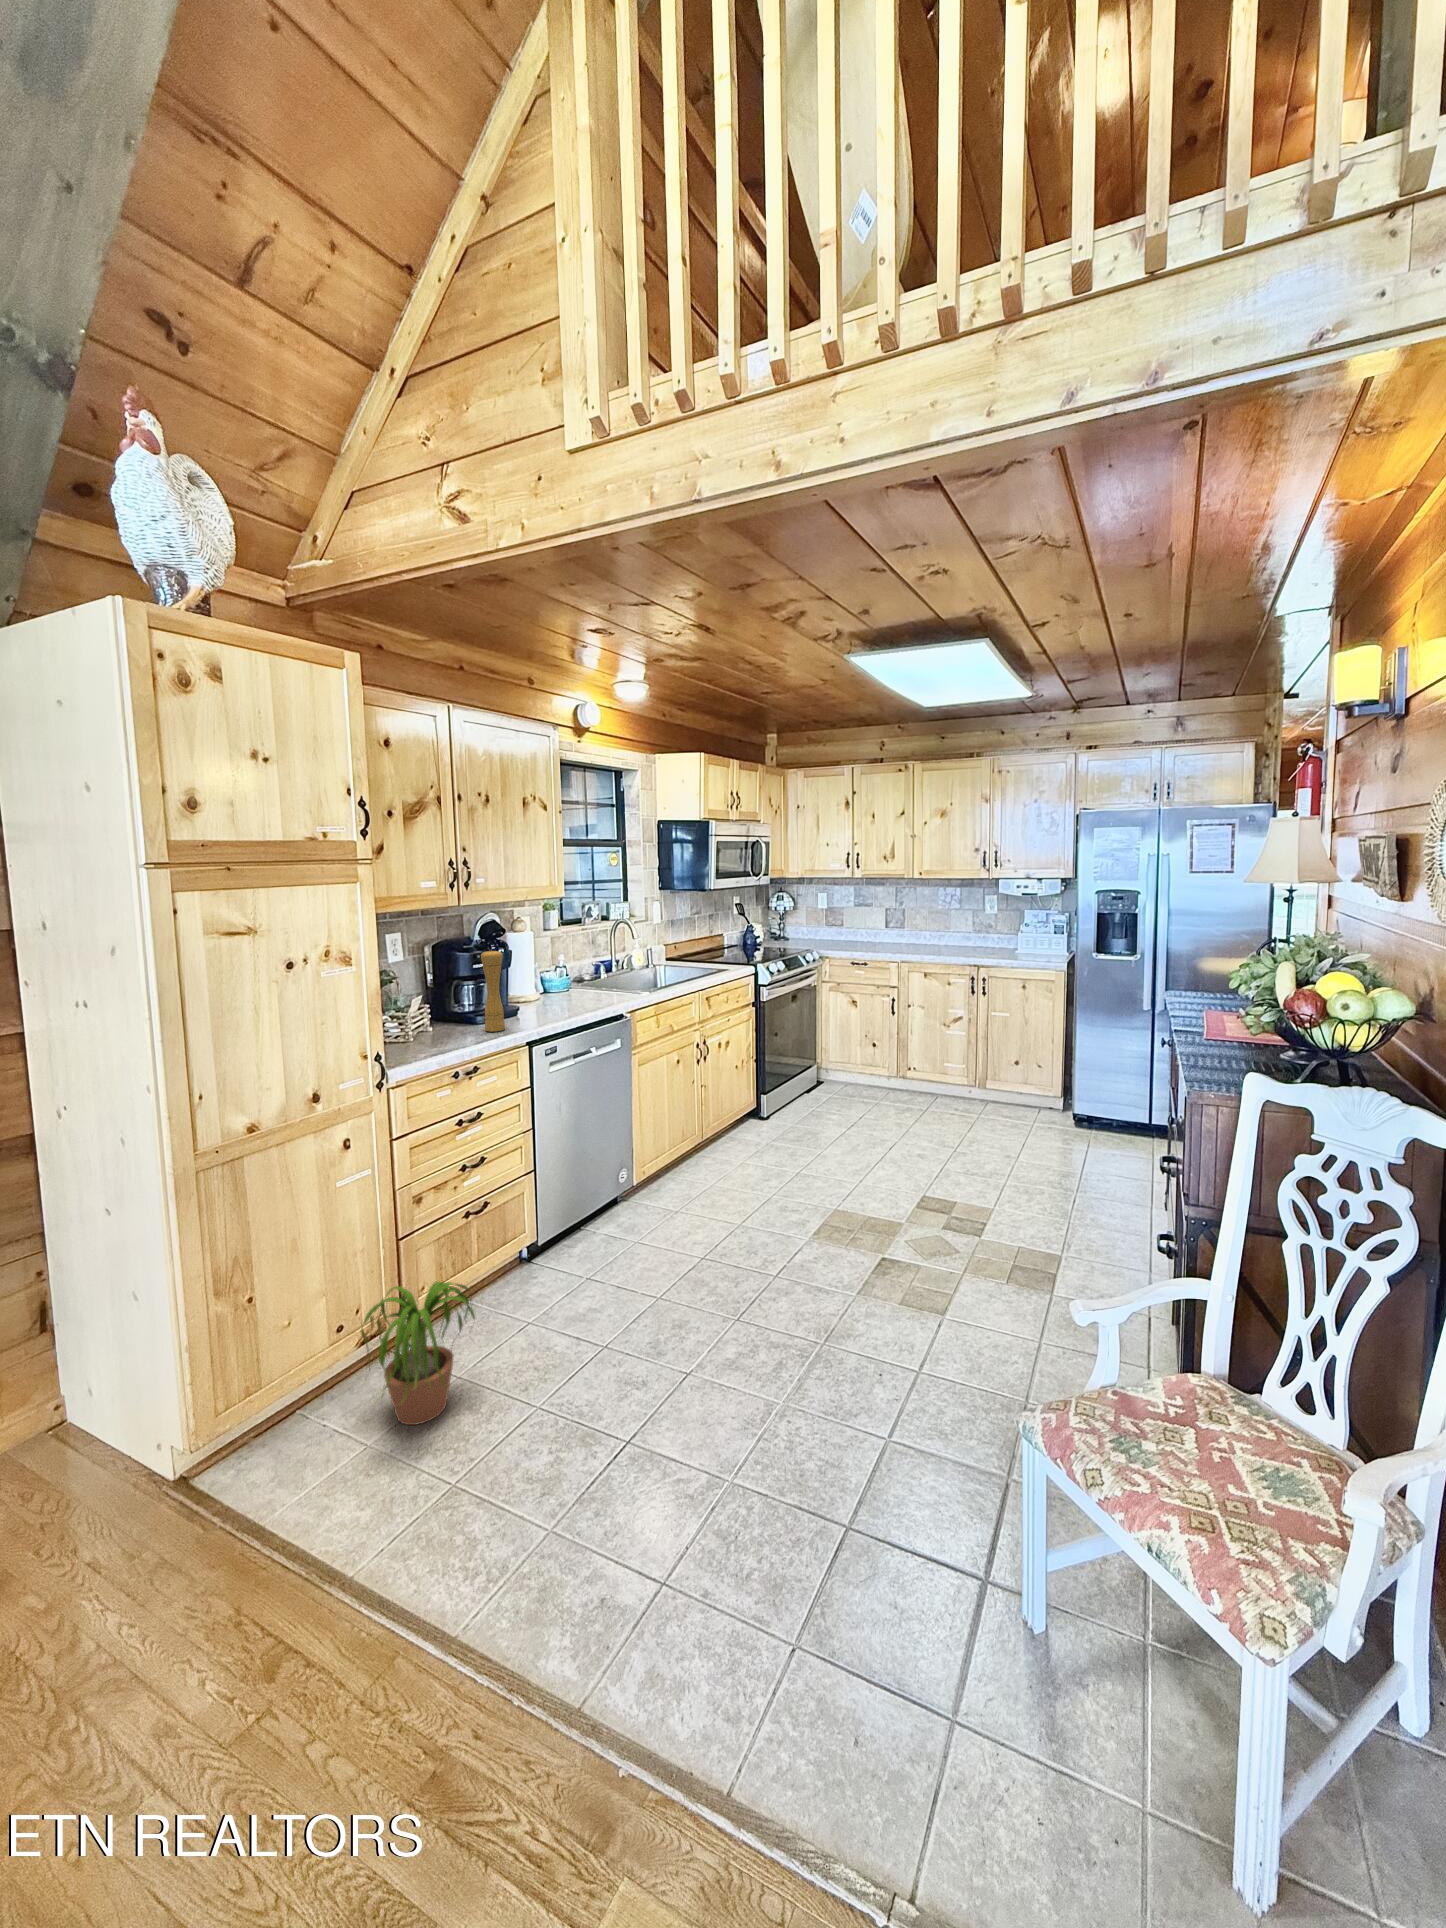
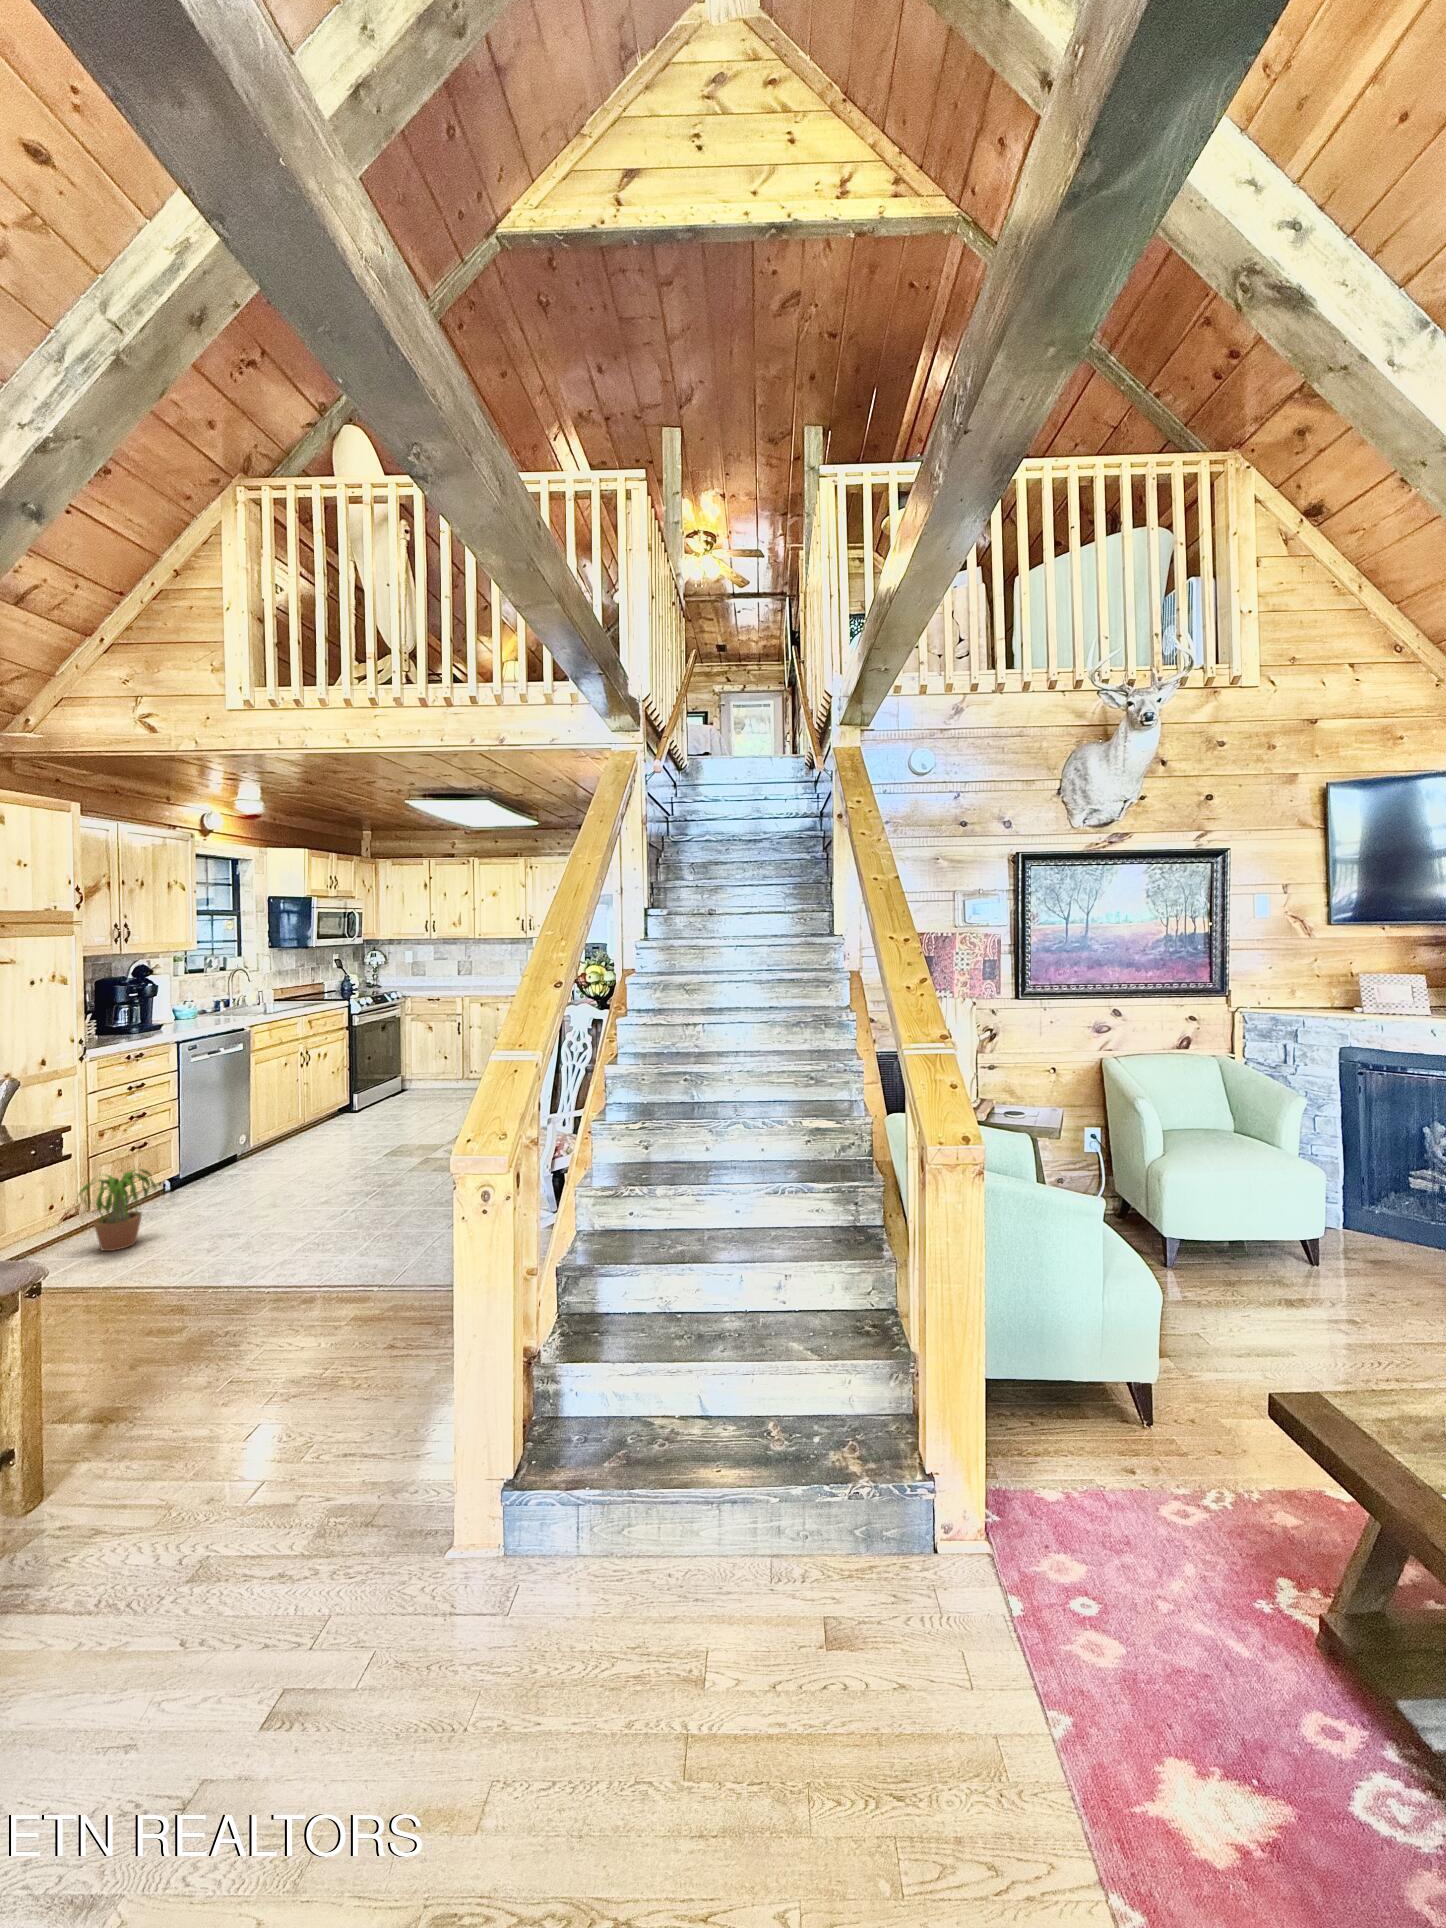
pepper mill: present [481,950,505,1032] -> none [138,981,157,1036]

